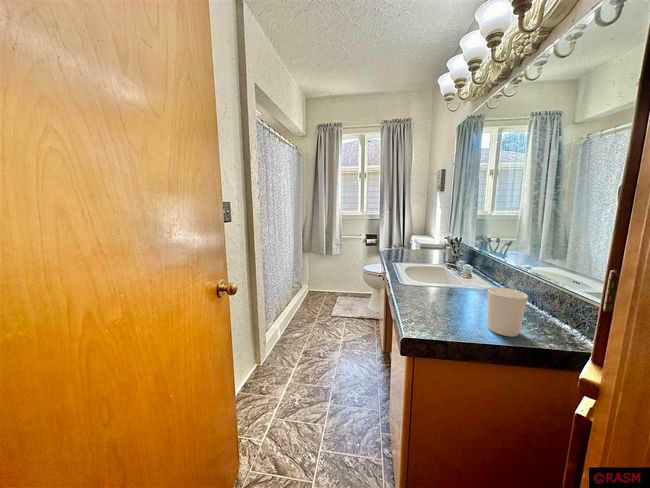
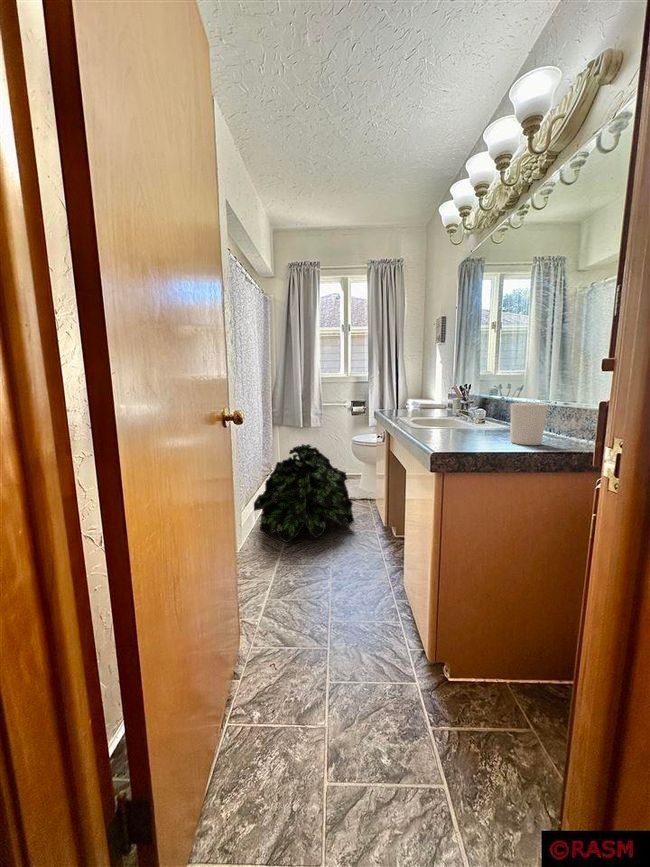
potted plant: none [279,276,359,359] -> present [254,444,354,542]

